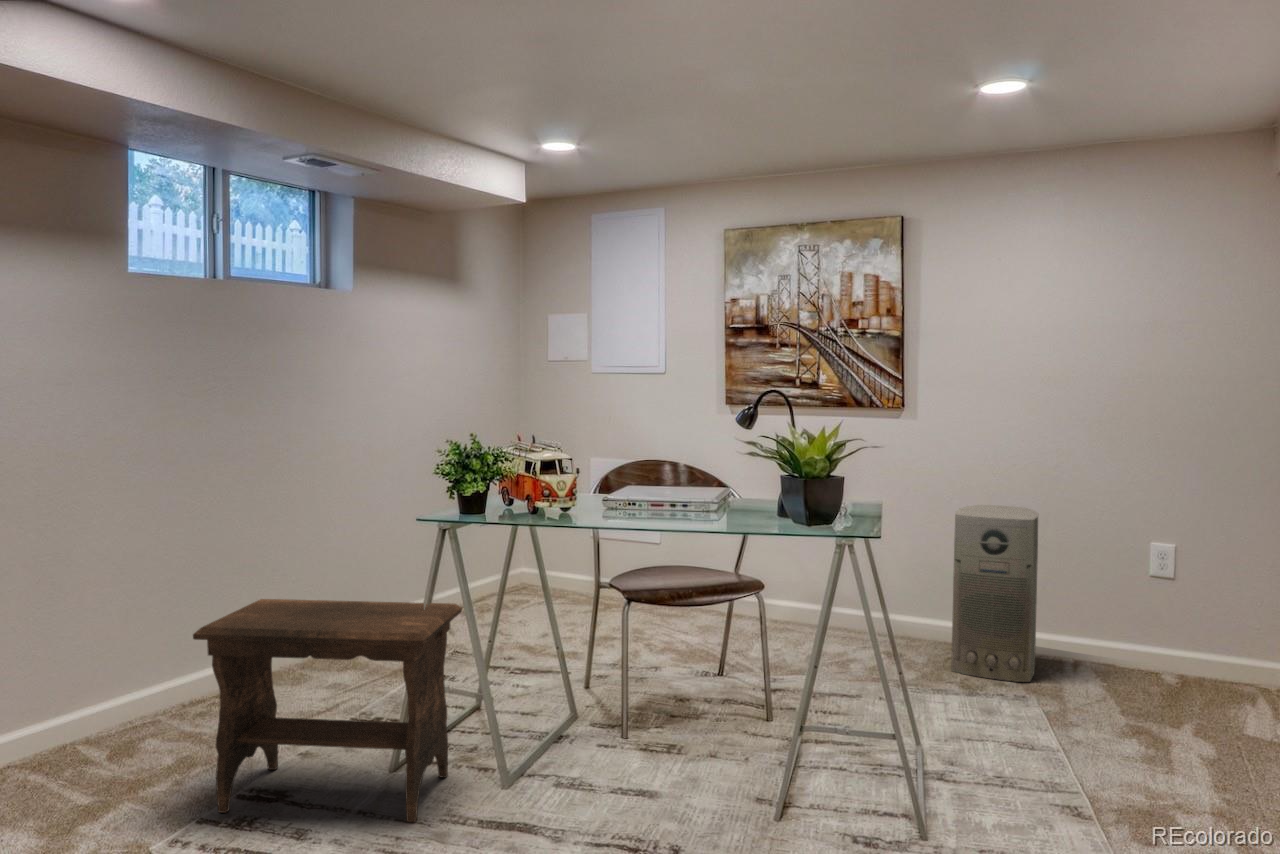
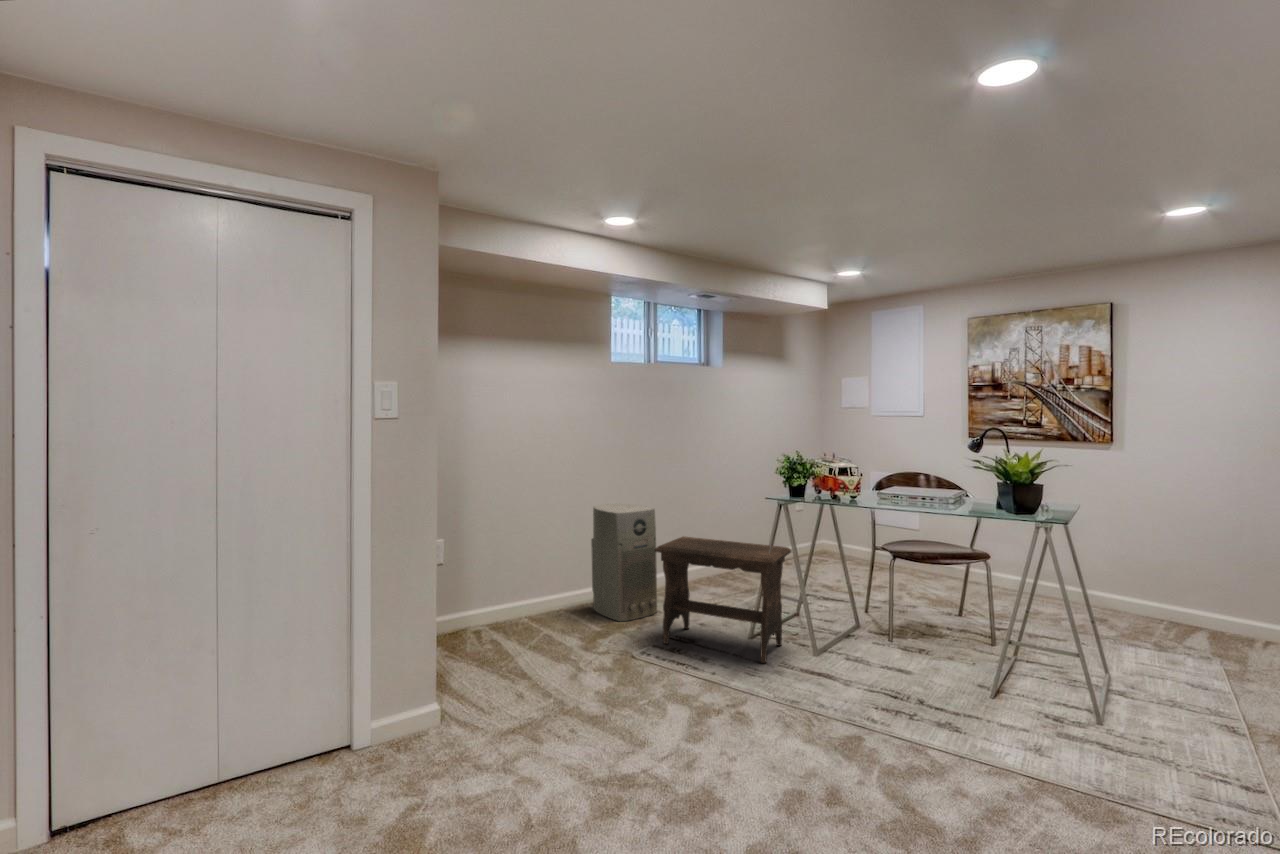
air purifier: present [951,505,1038,682] -> present [591,503,657,621]

